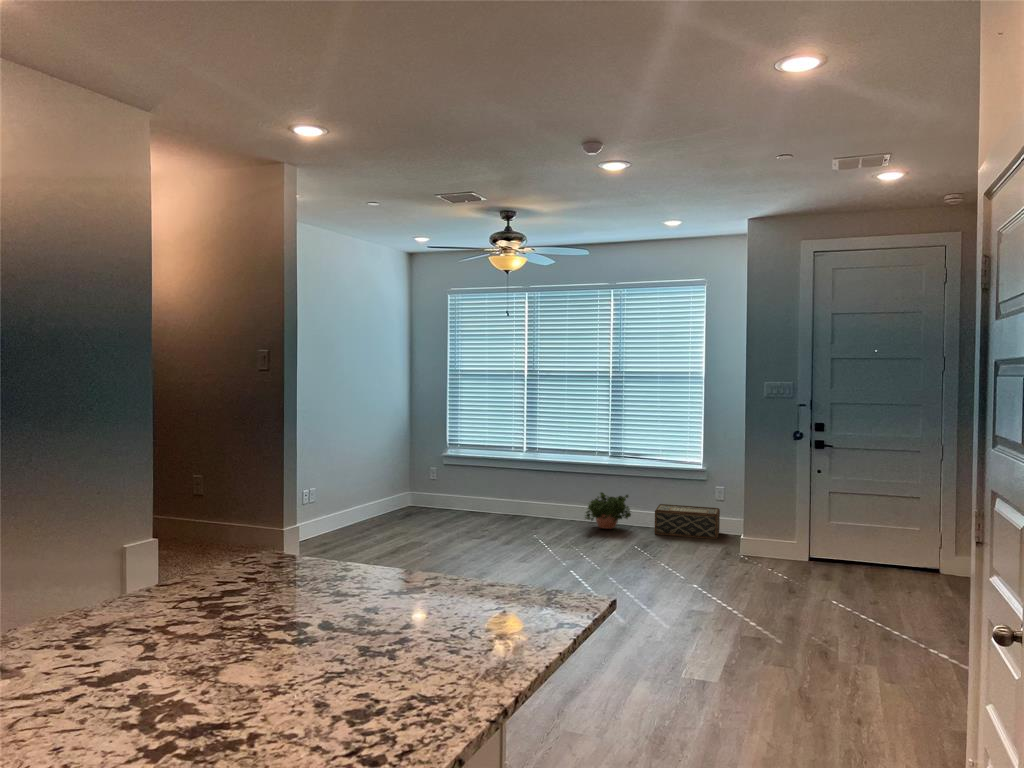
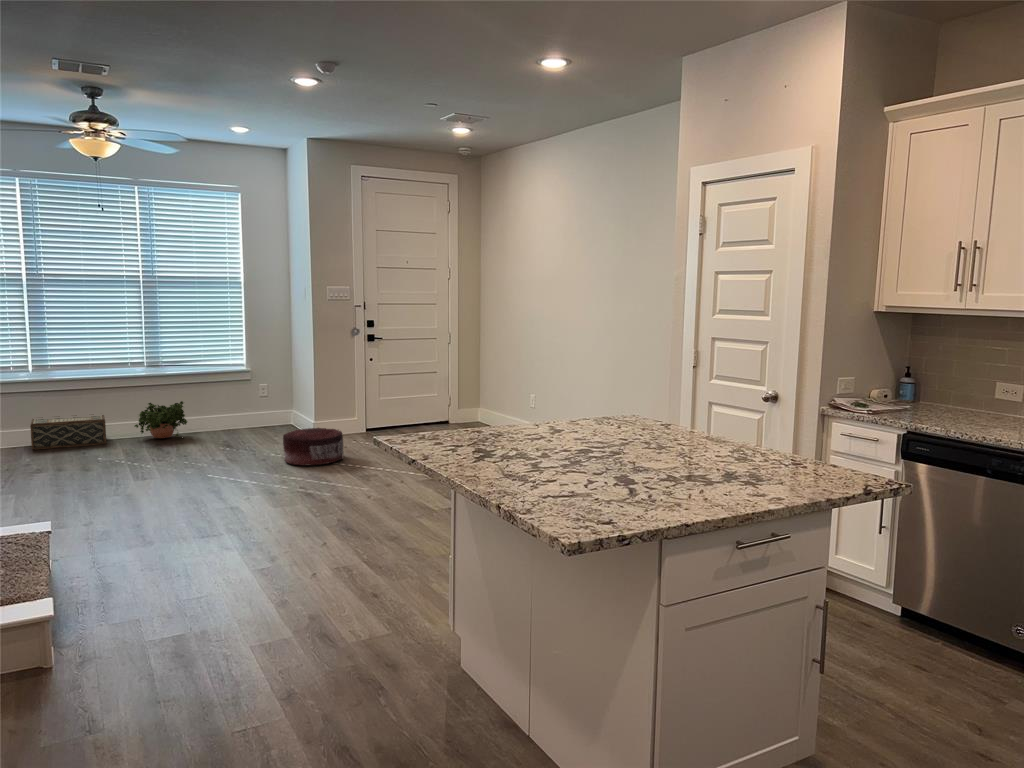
woven basket: present [655,504,720,539] -> present [30,415,106,450]
pouf: none [652,542,726,589] -> present [283,428,344,465]

